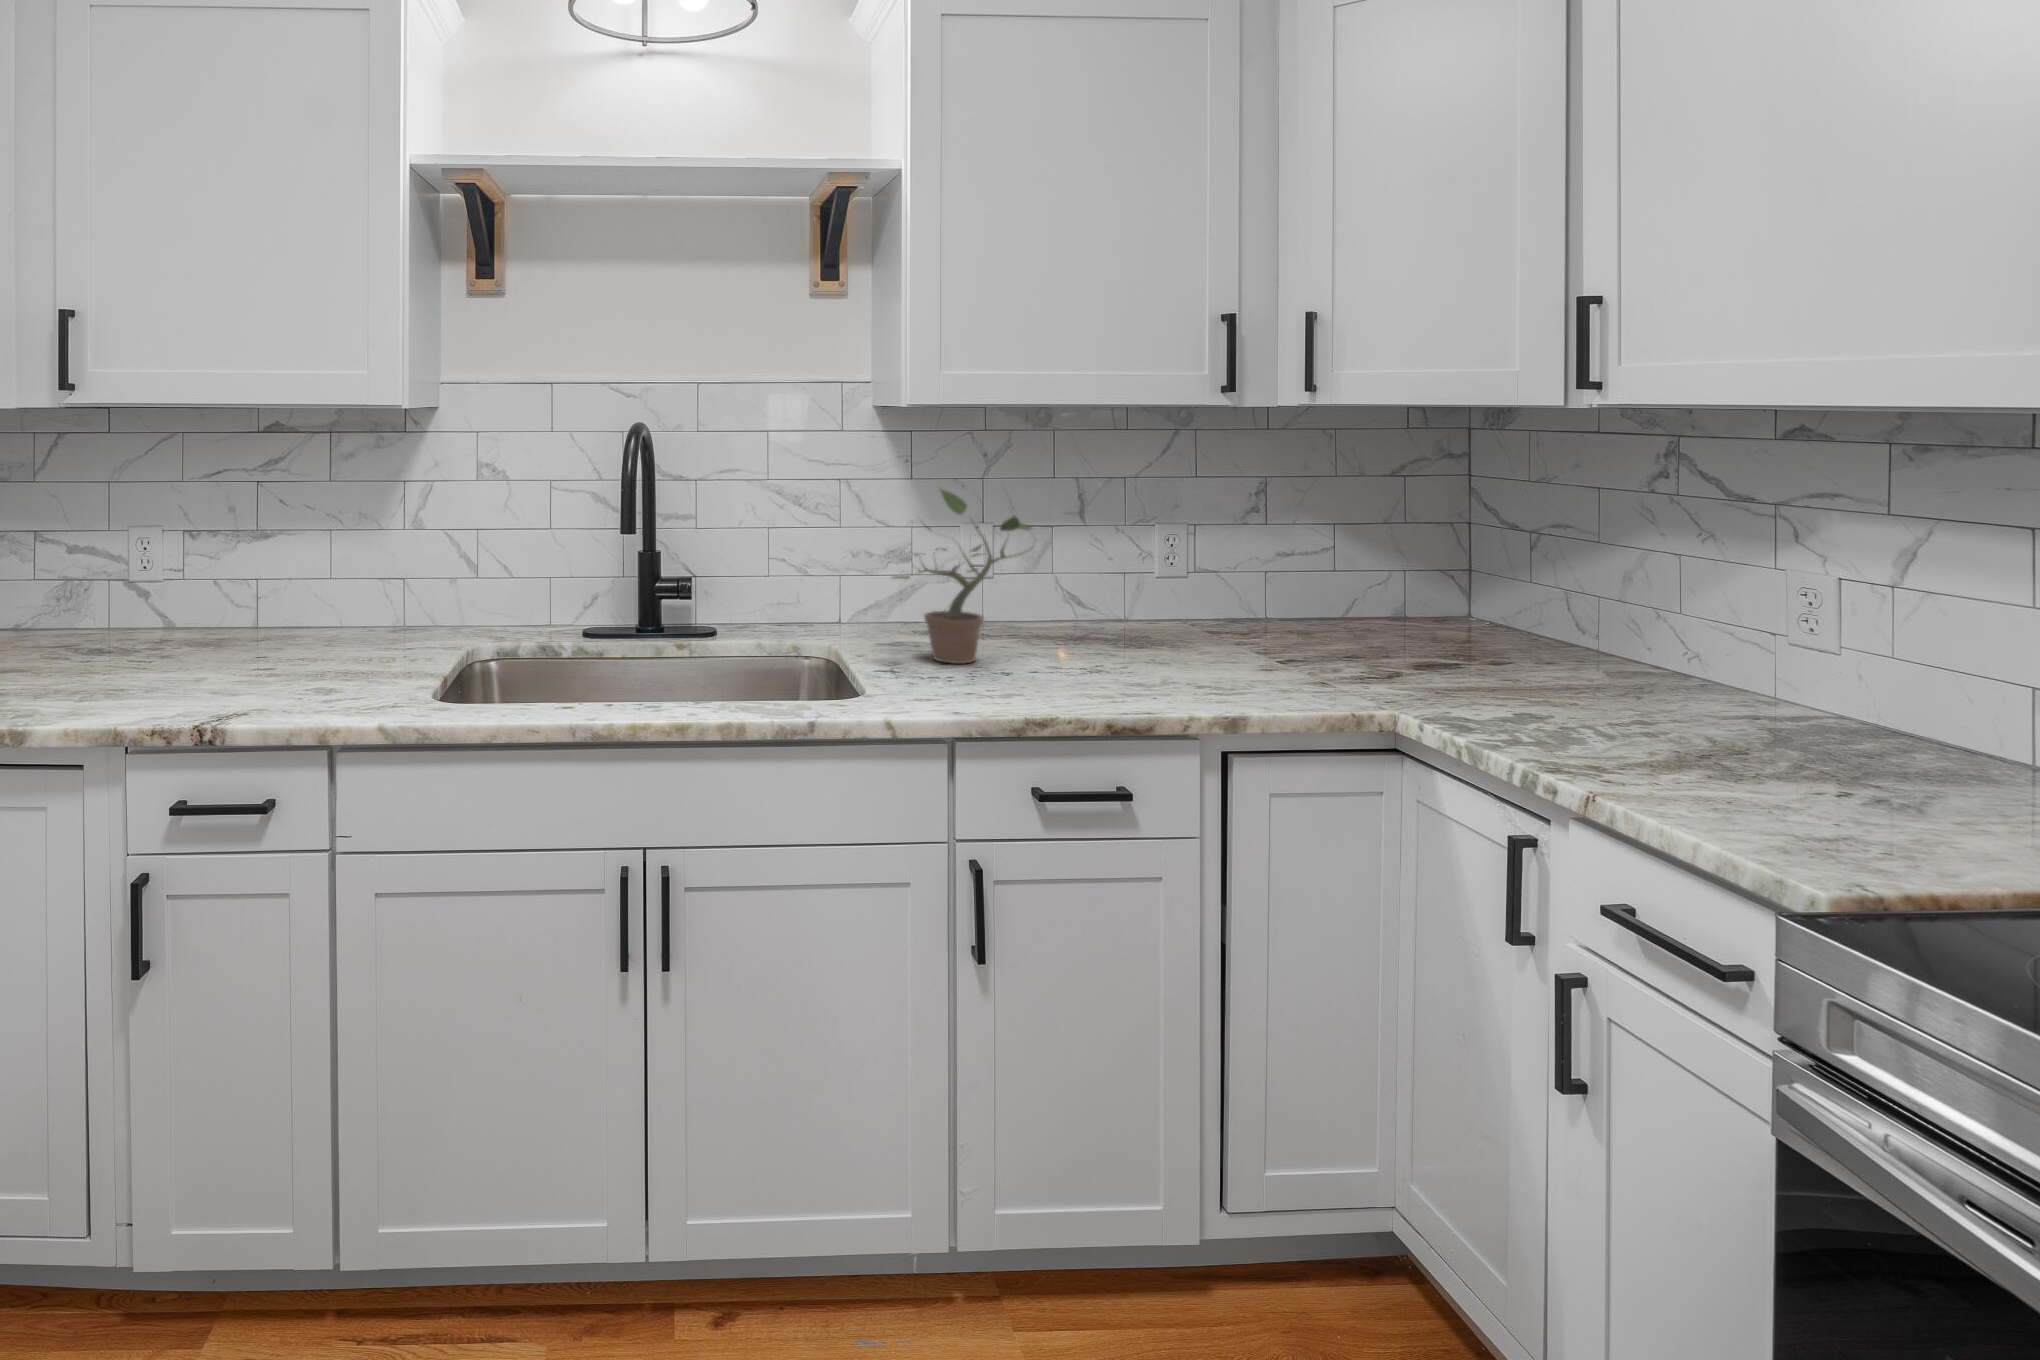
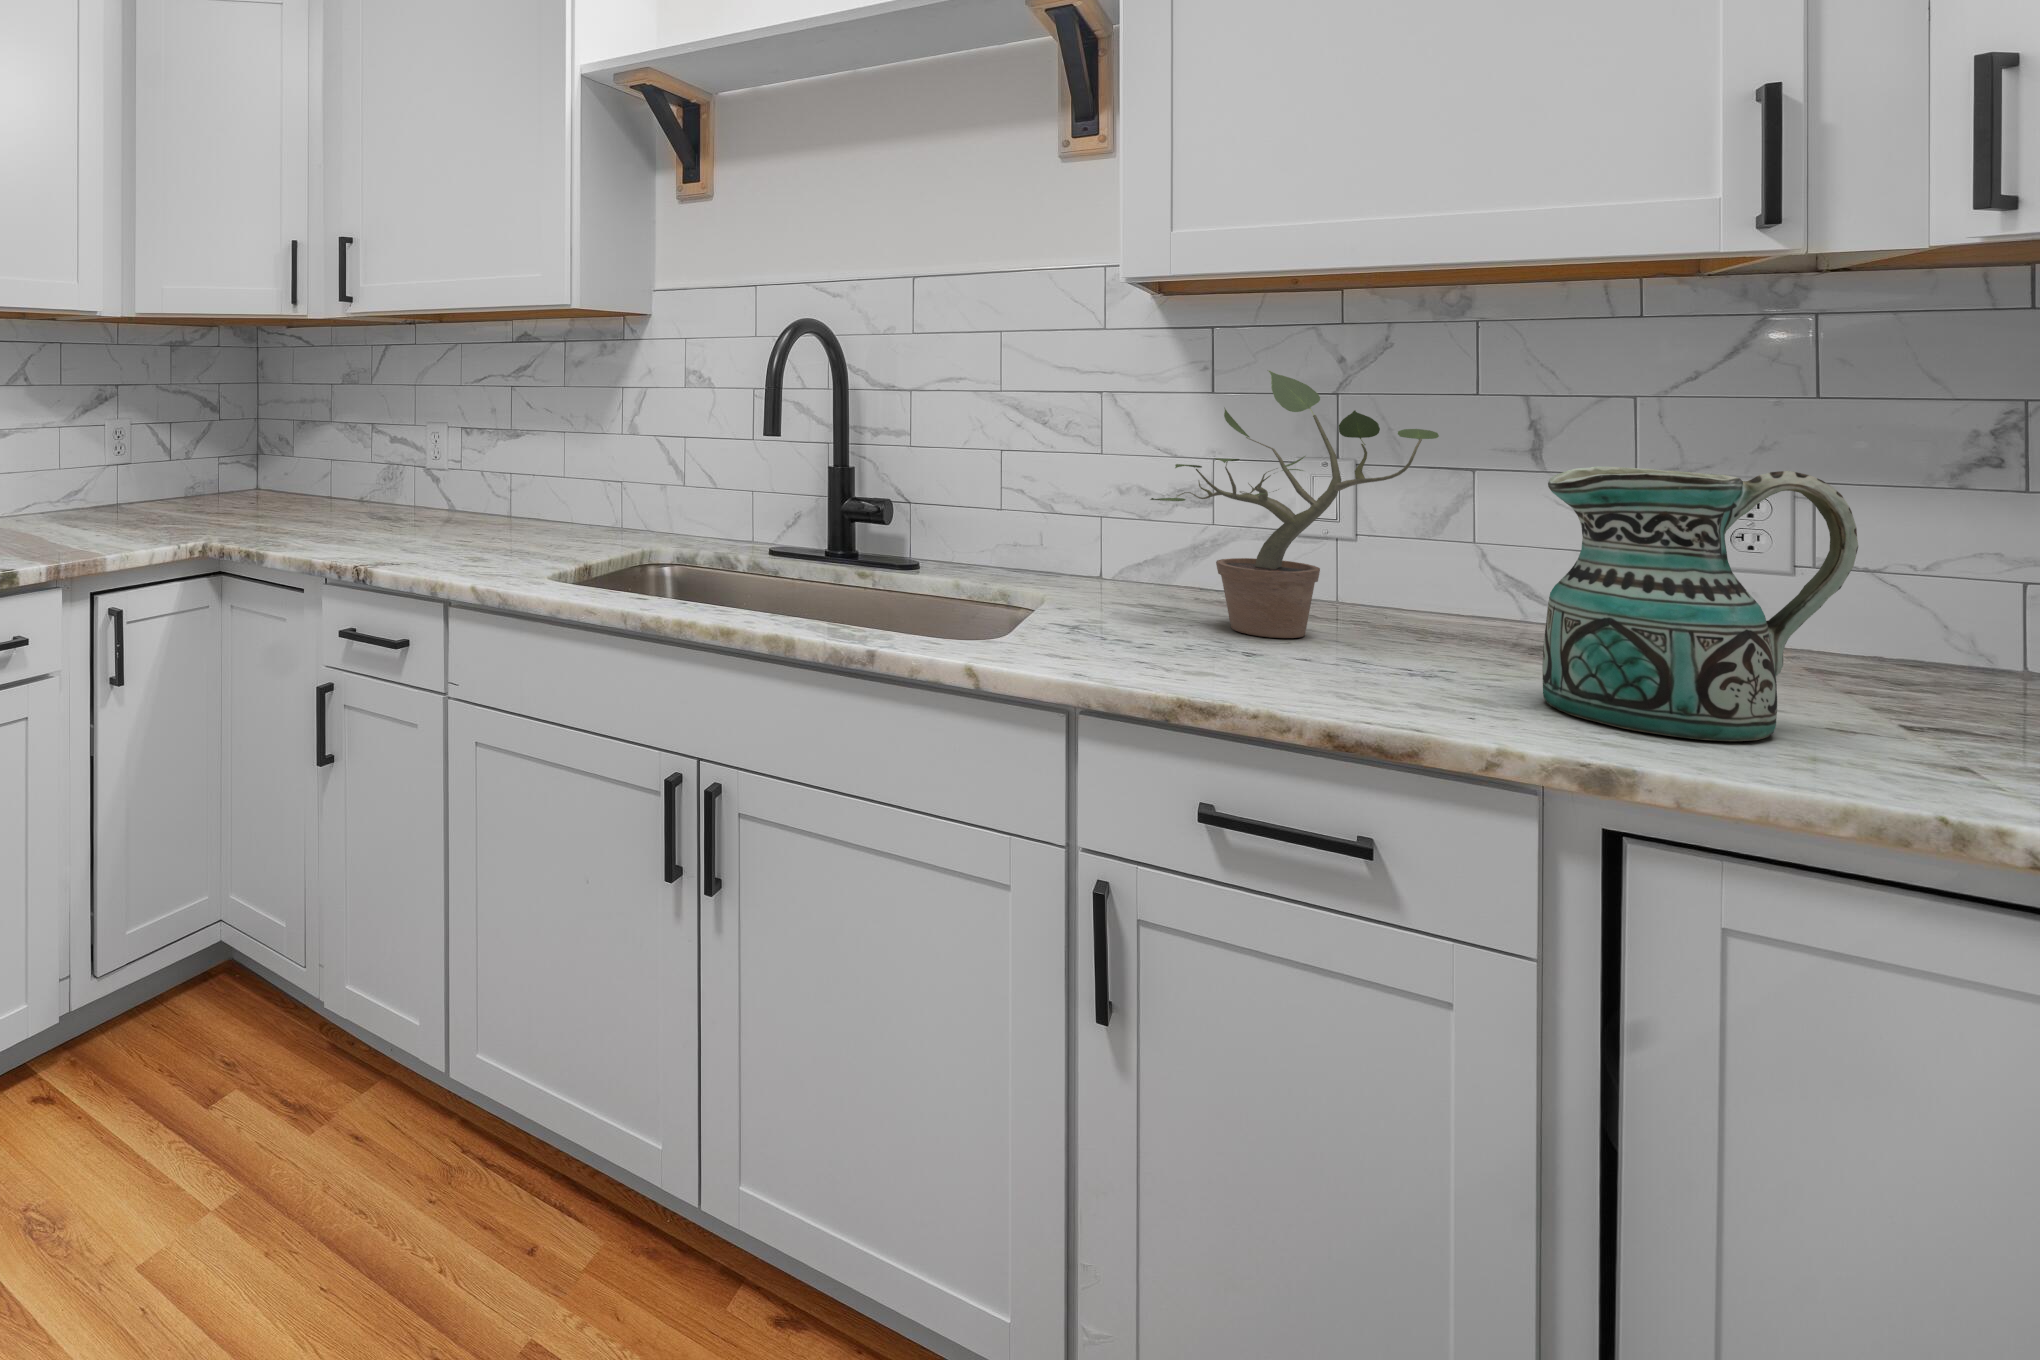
ceramic pitcher: none [1127,544,1241,692] -> present [1542,467,1858,741]

